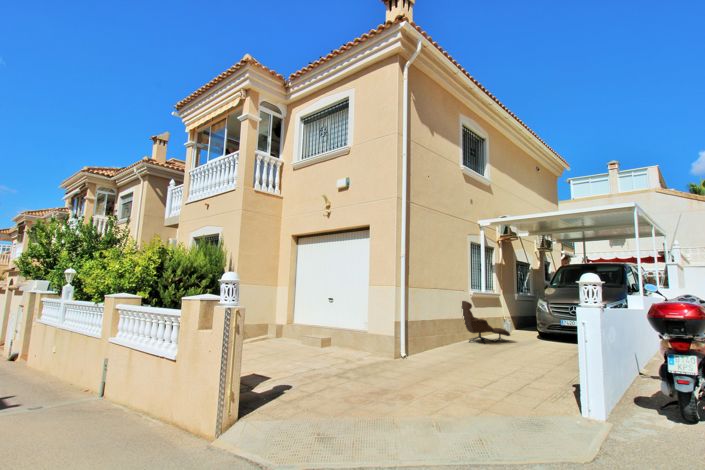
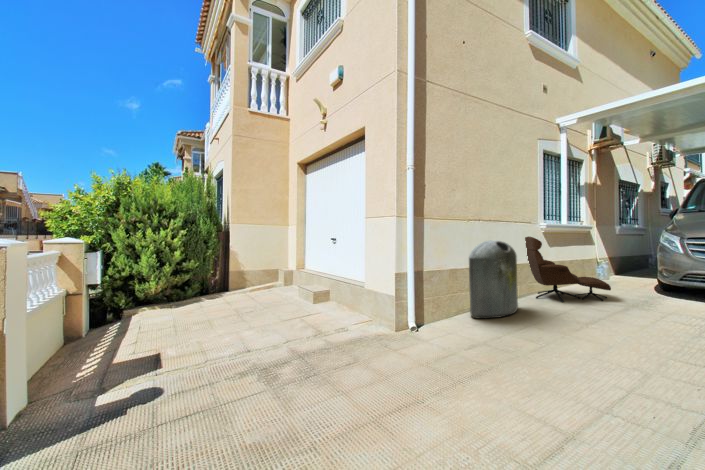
trash can: none [433,303,460,352] -> present [469,240,518,318]

